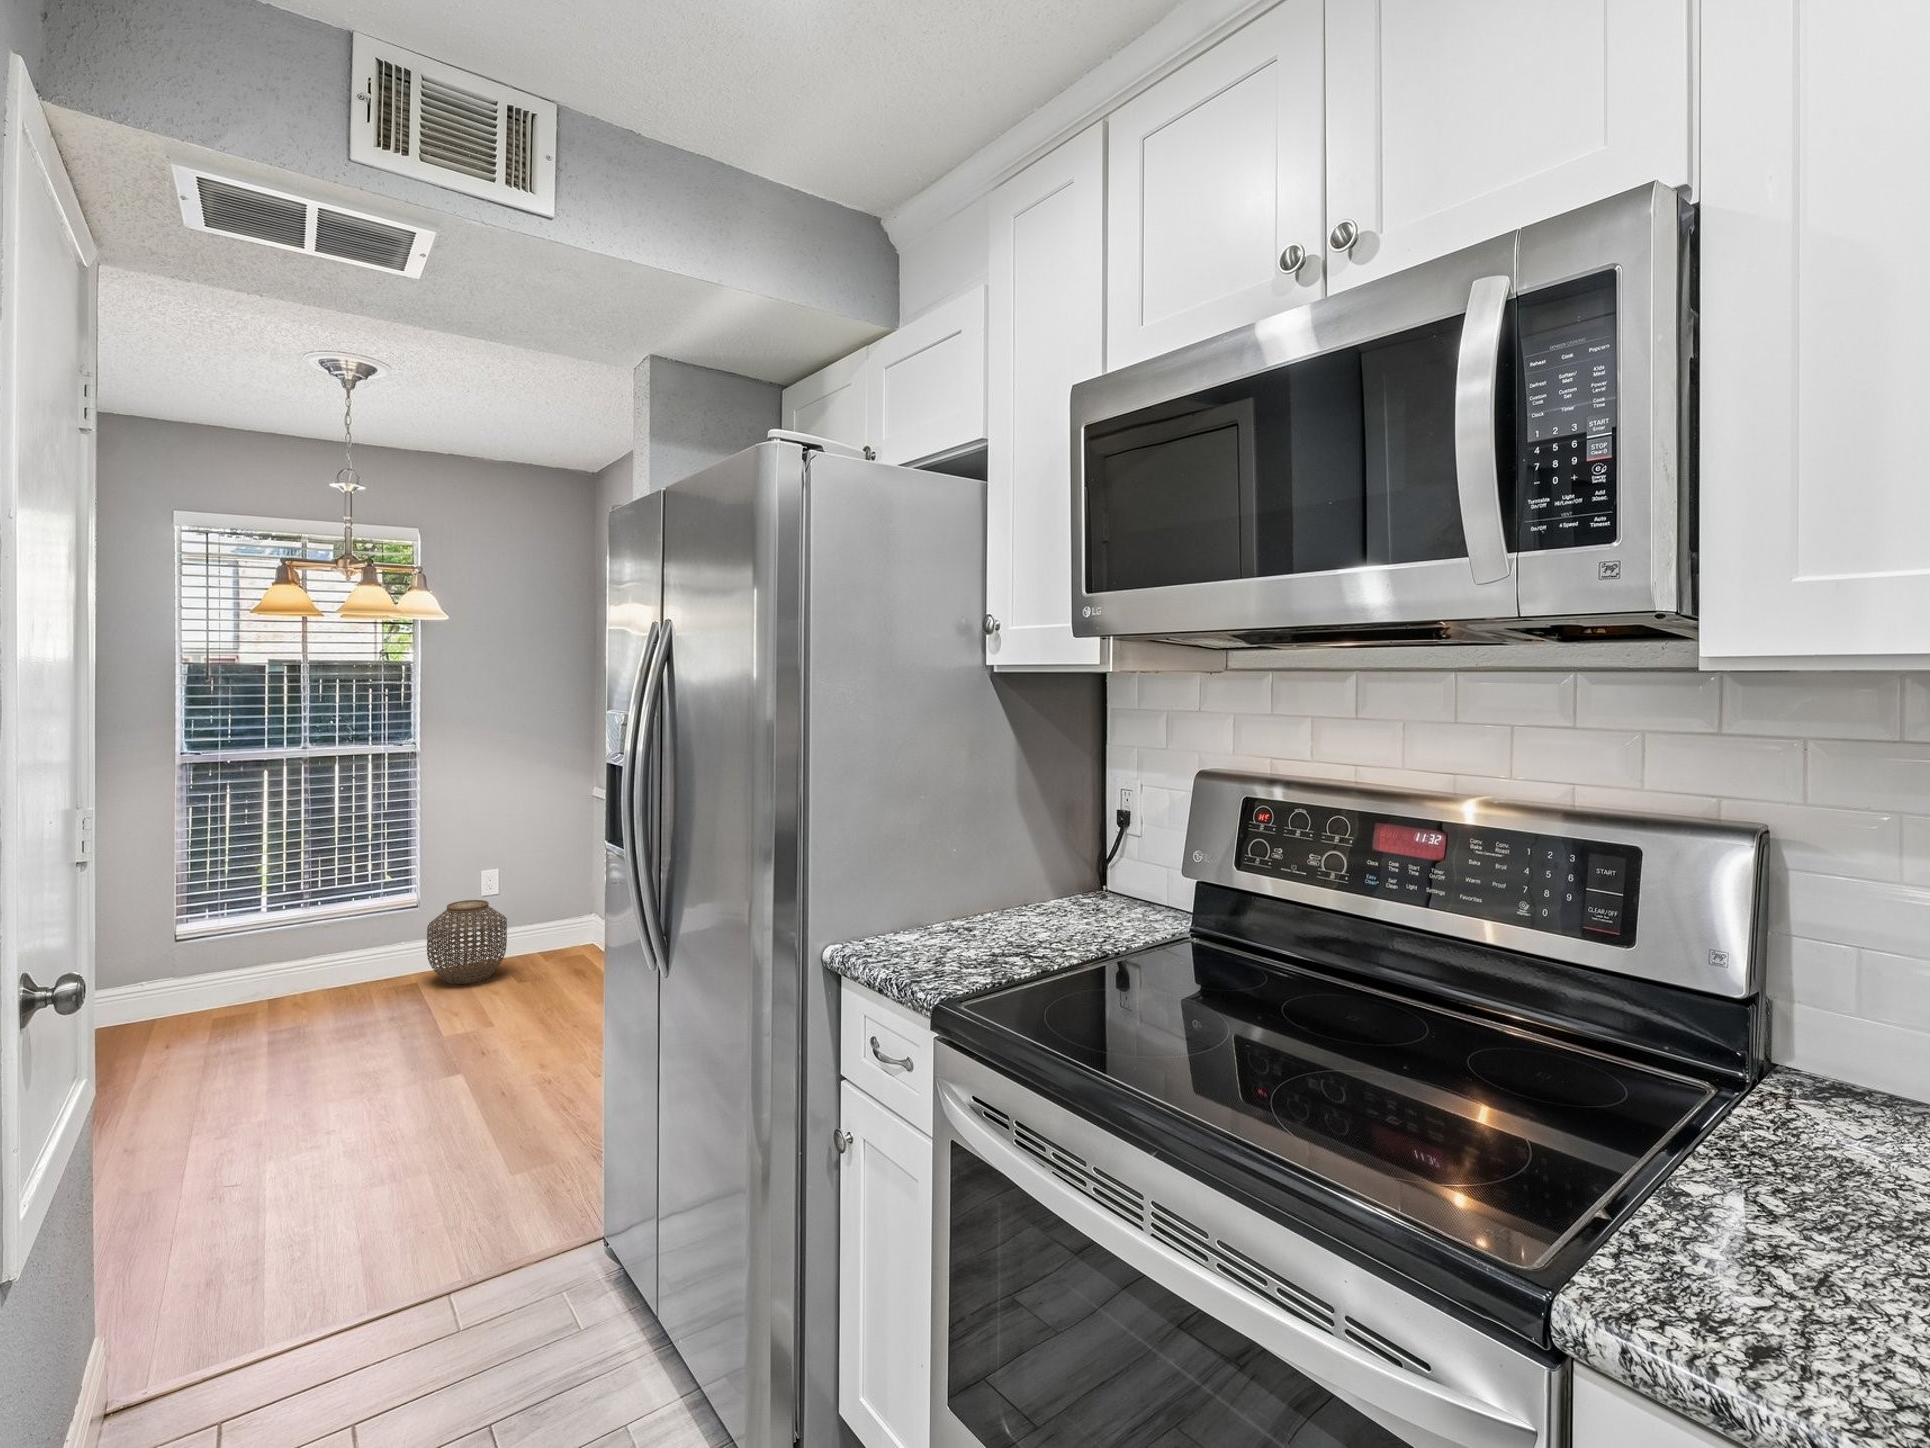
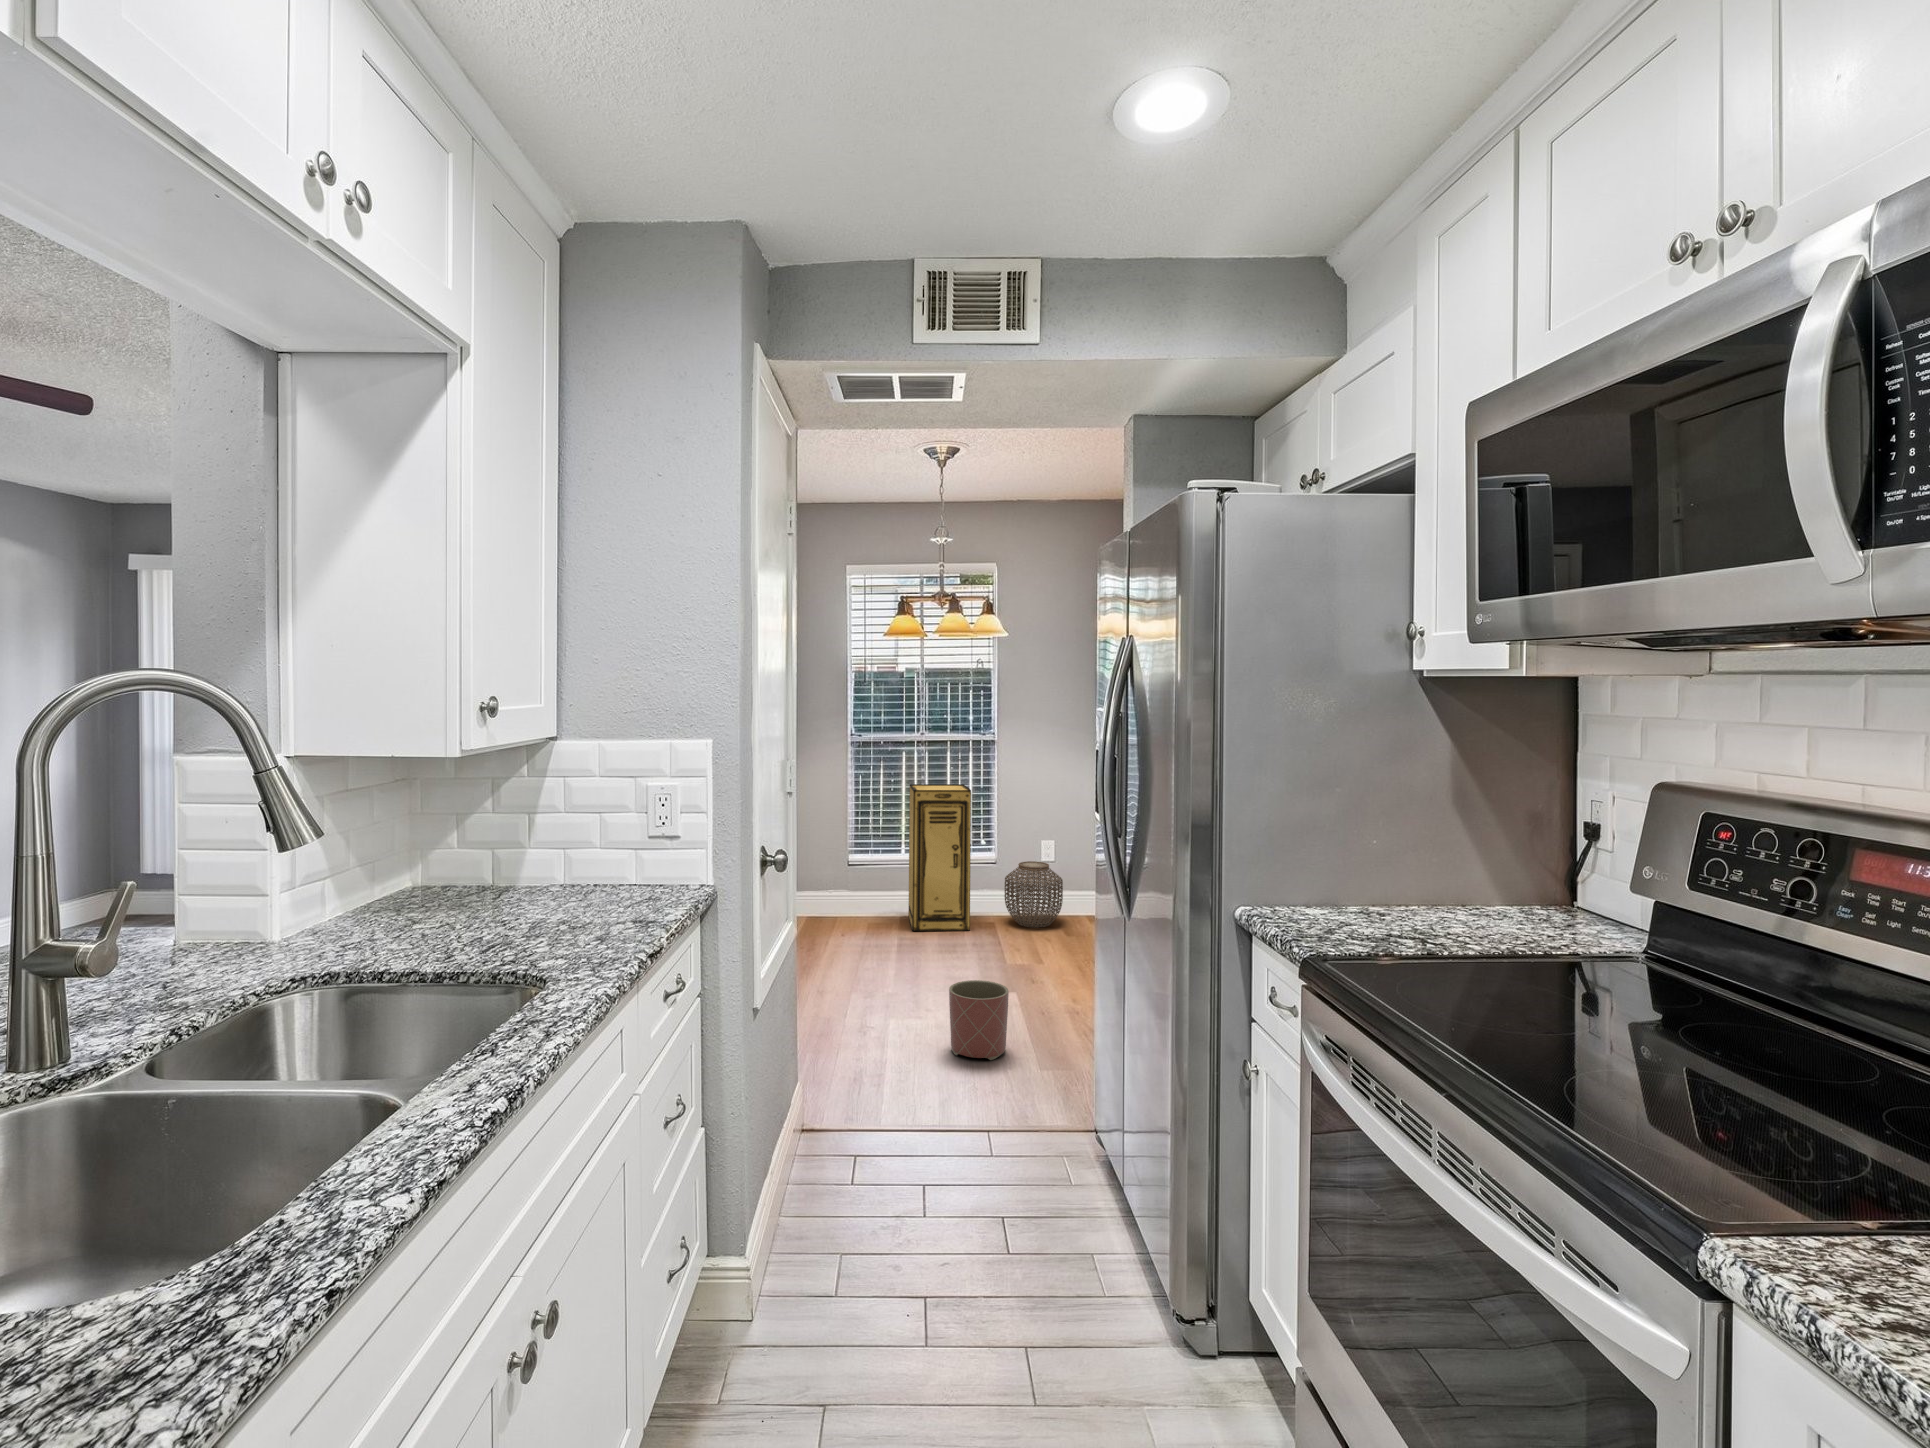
storage cabinet: none [278,811,379,1019] -> present [908,784,971,931]
planter: none [370,1075,461,1189] -> present [949,980,1009,1060]

